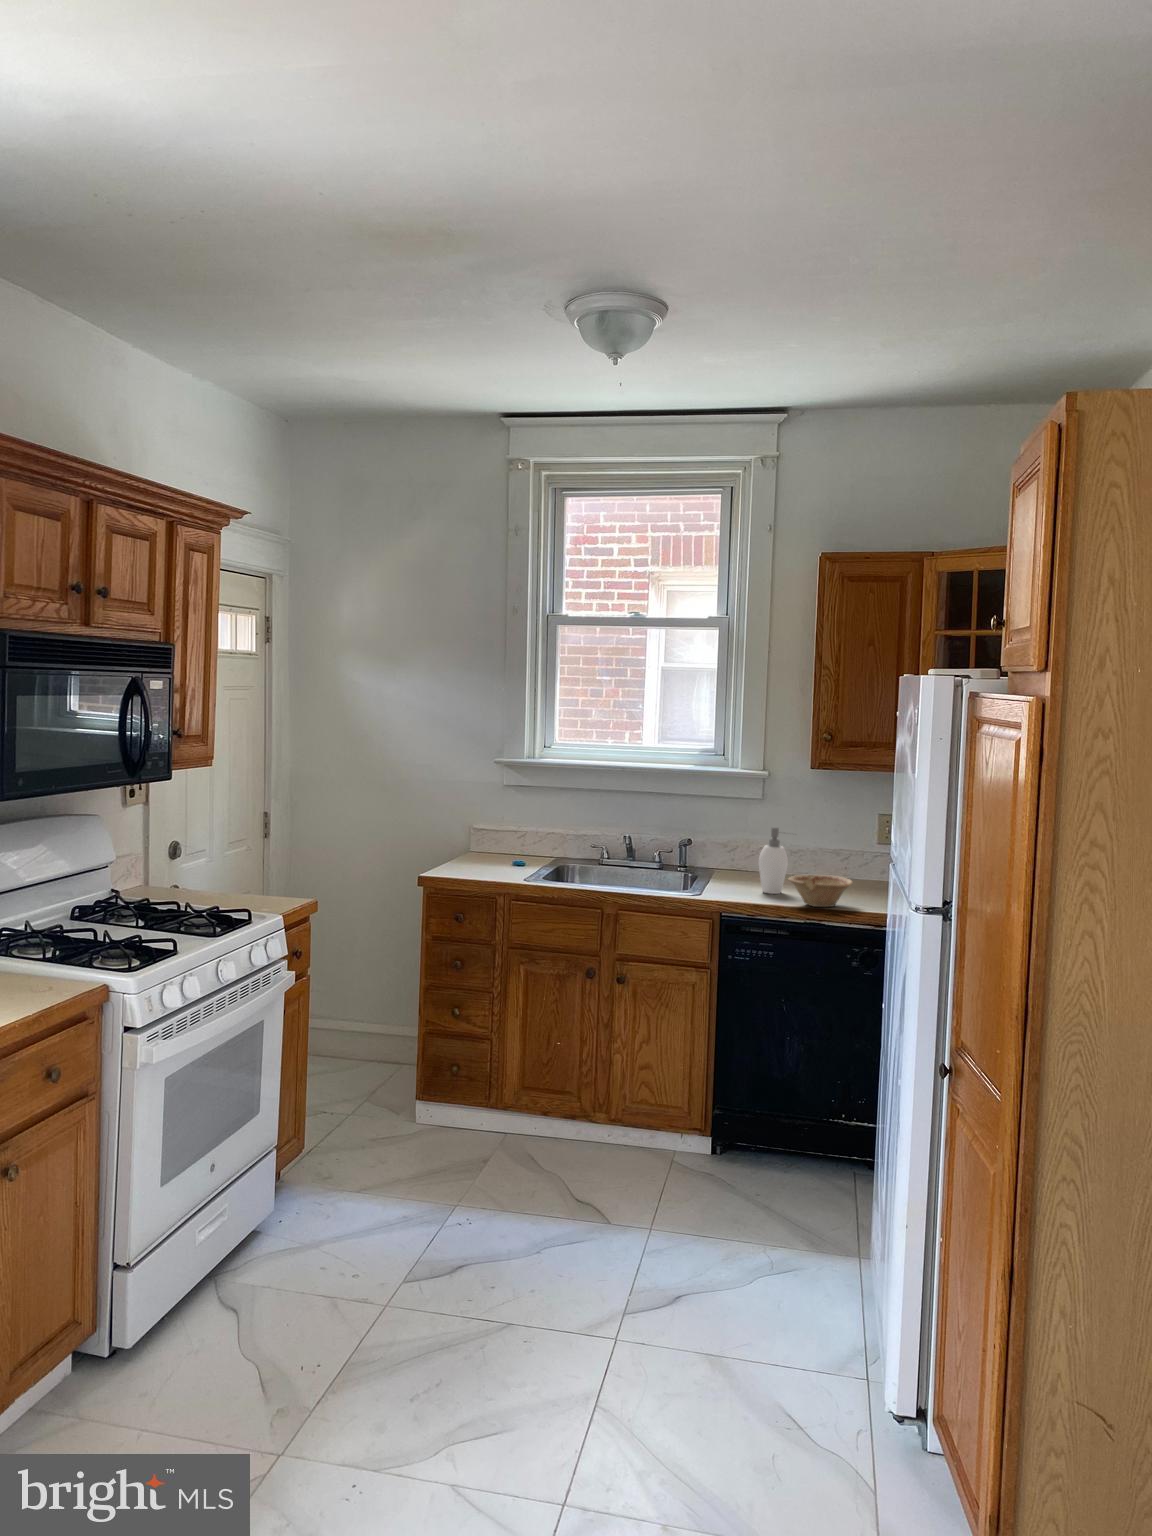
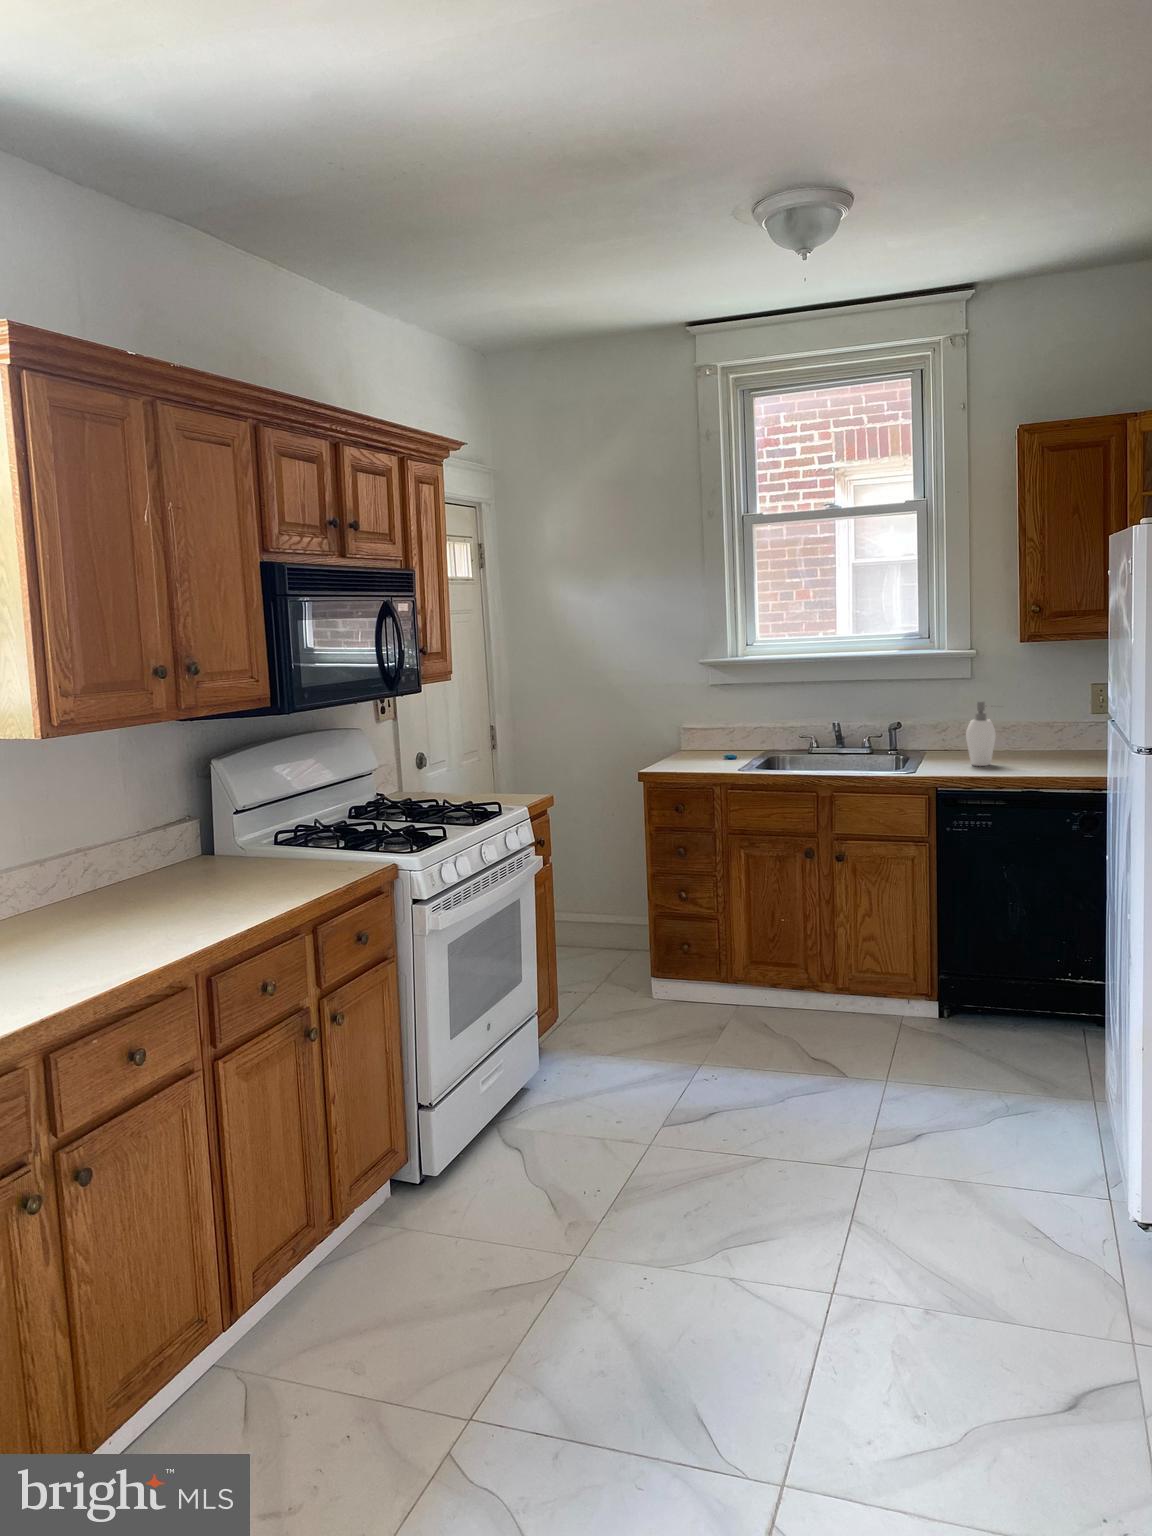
dish: present [789,875,852,907] -> none [999,743,1065,773]

